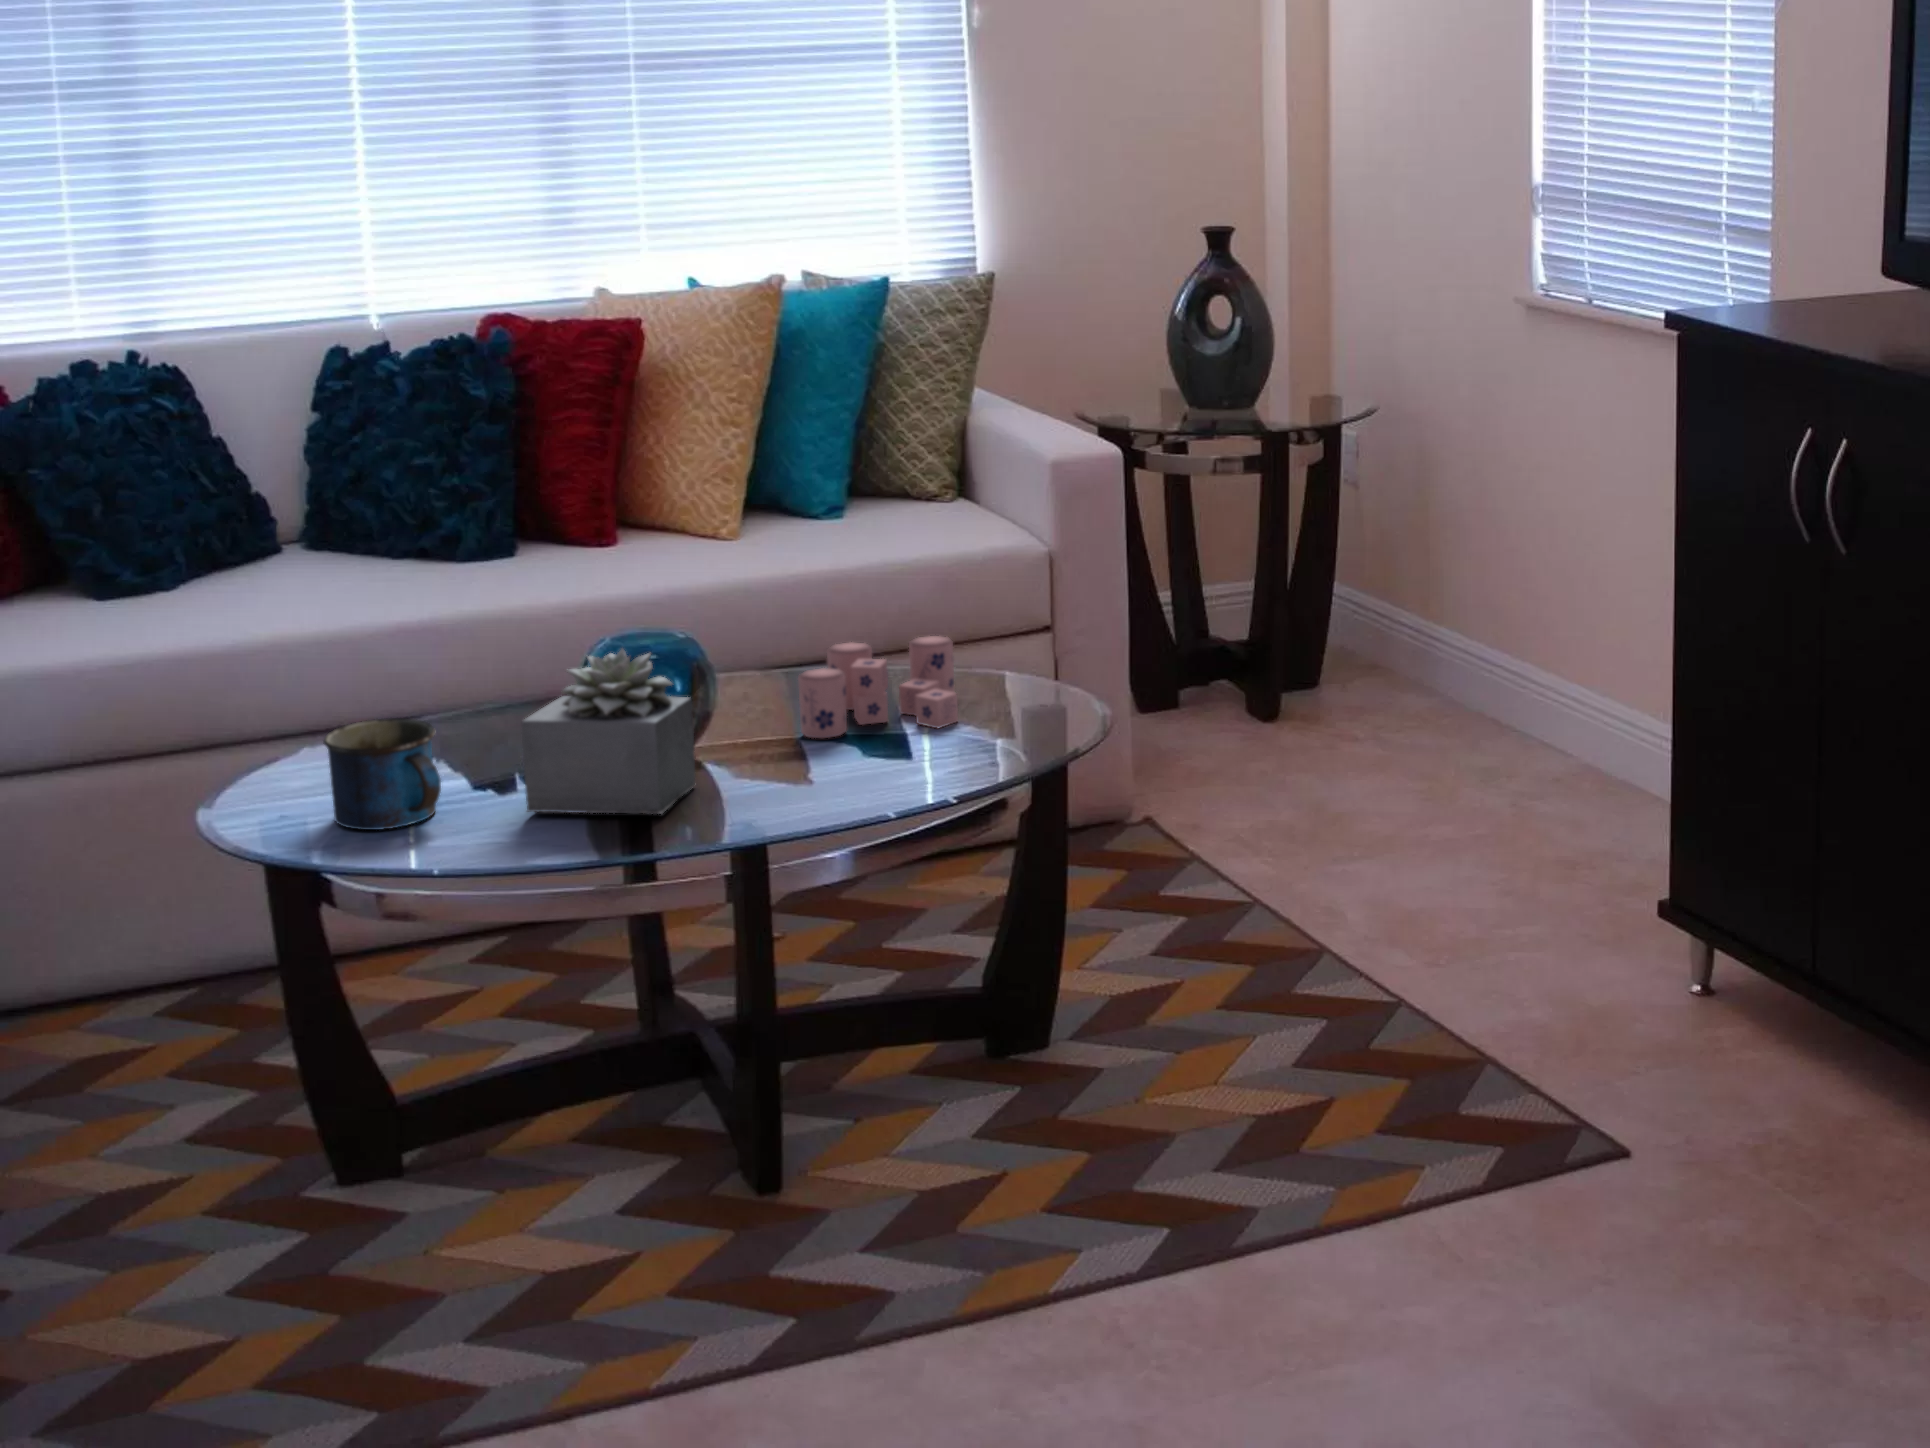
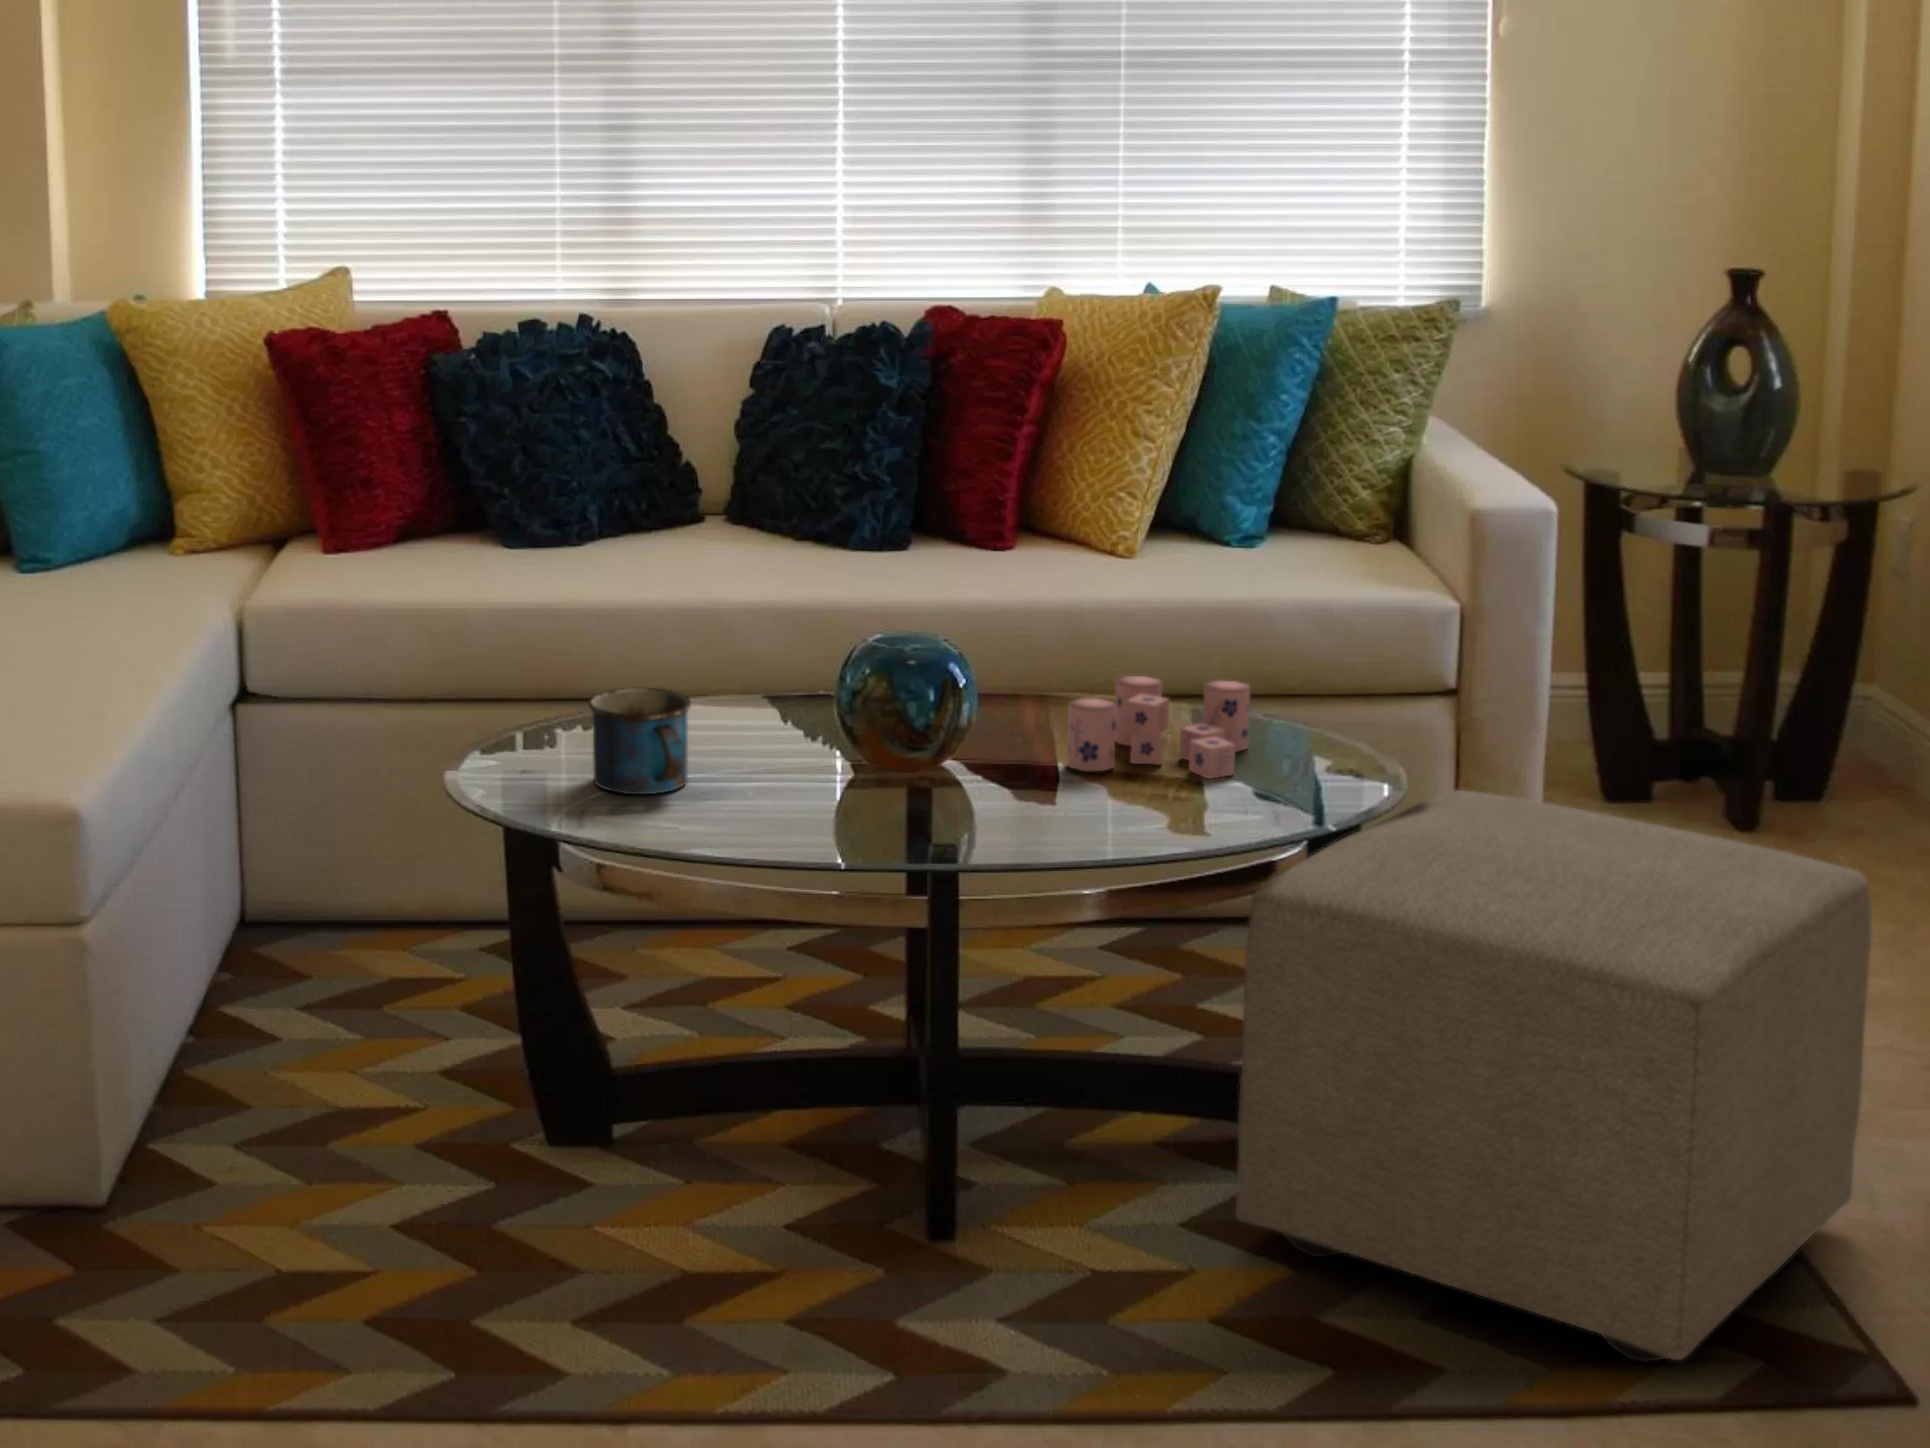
succulent plant: present [521,649,695,814] -> none [759,648,936,820]
ottoman: none [1024,706,1504,1171] -> present [1236,790,1872,1362]

